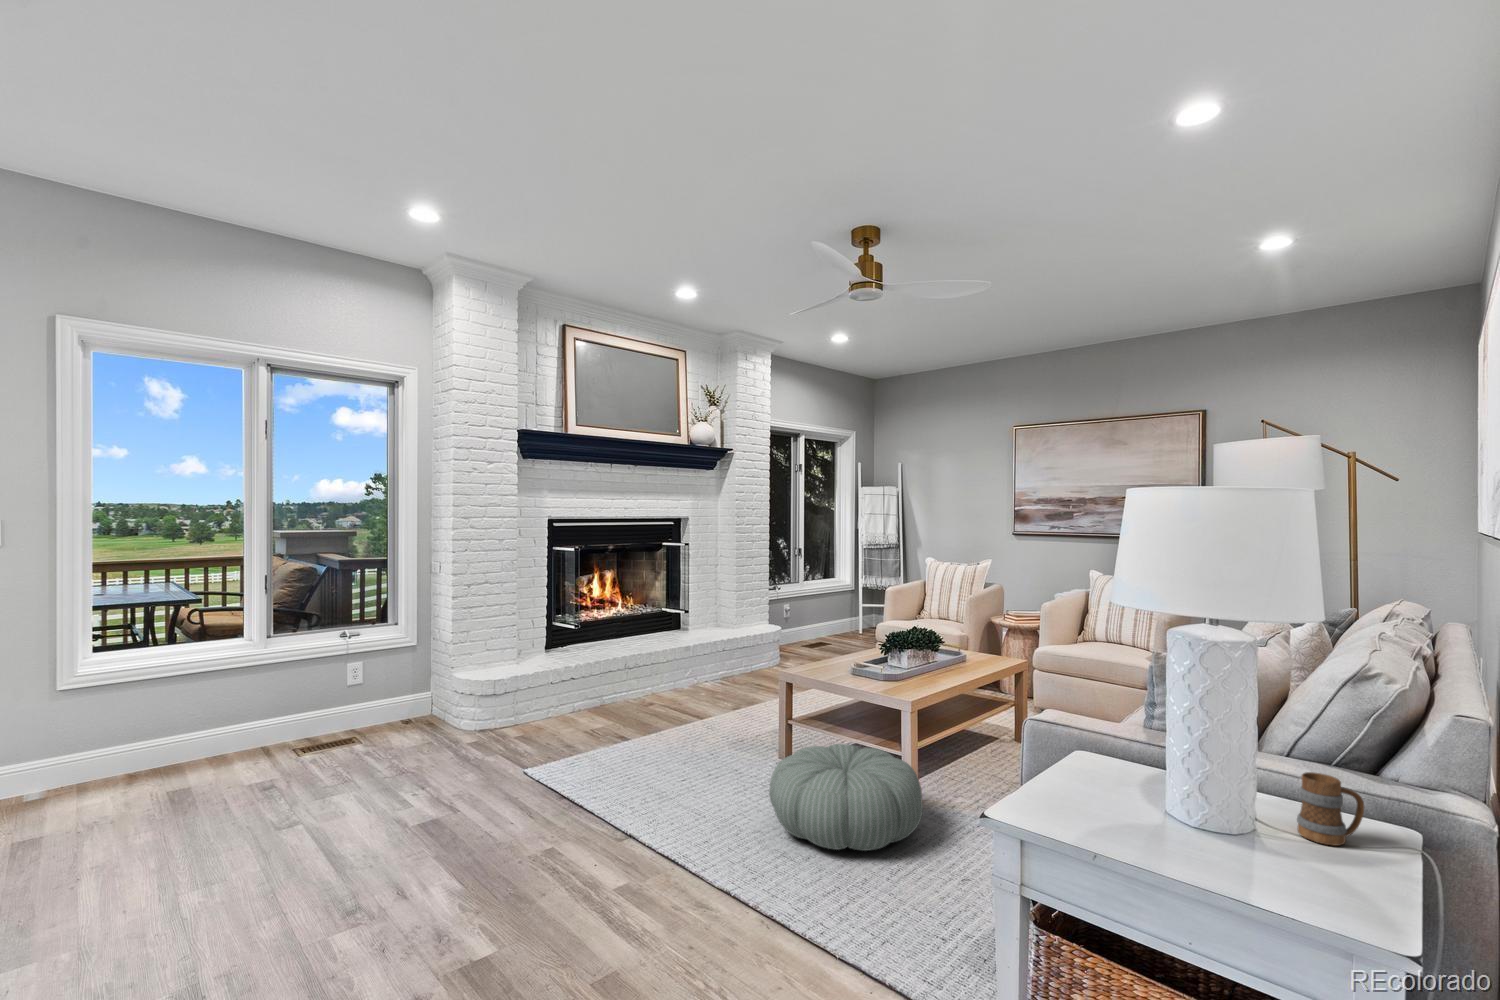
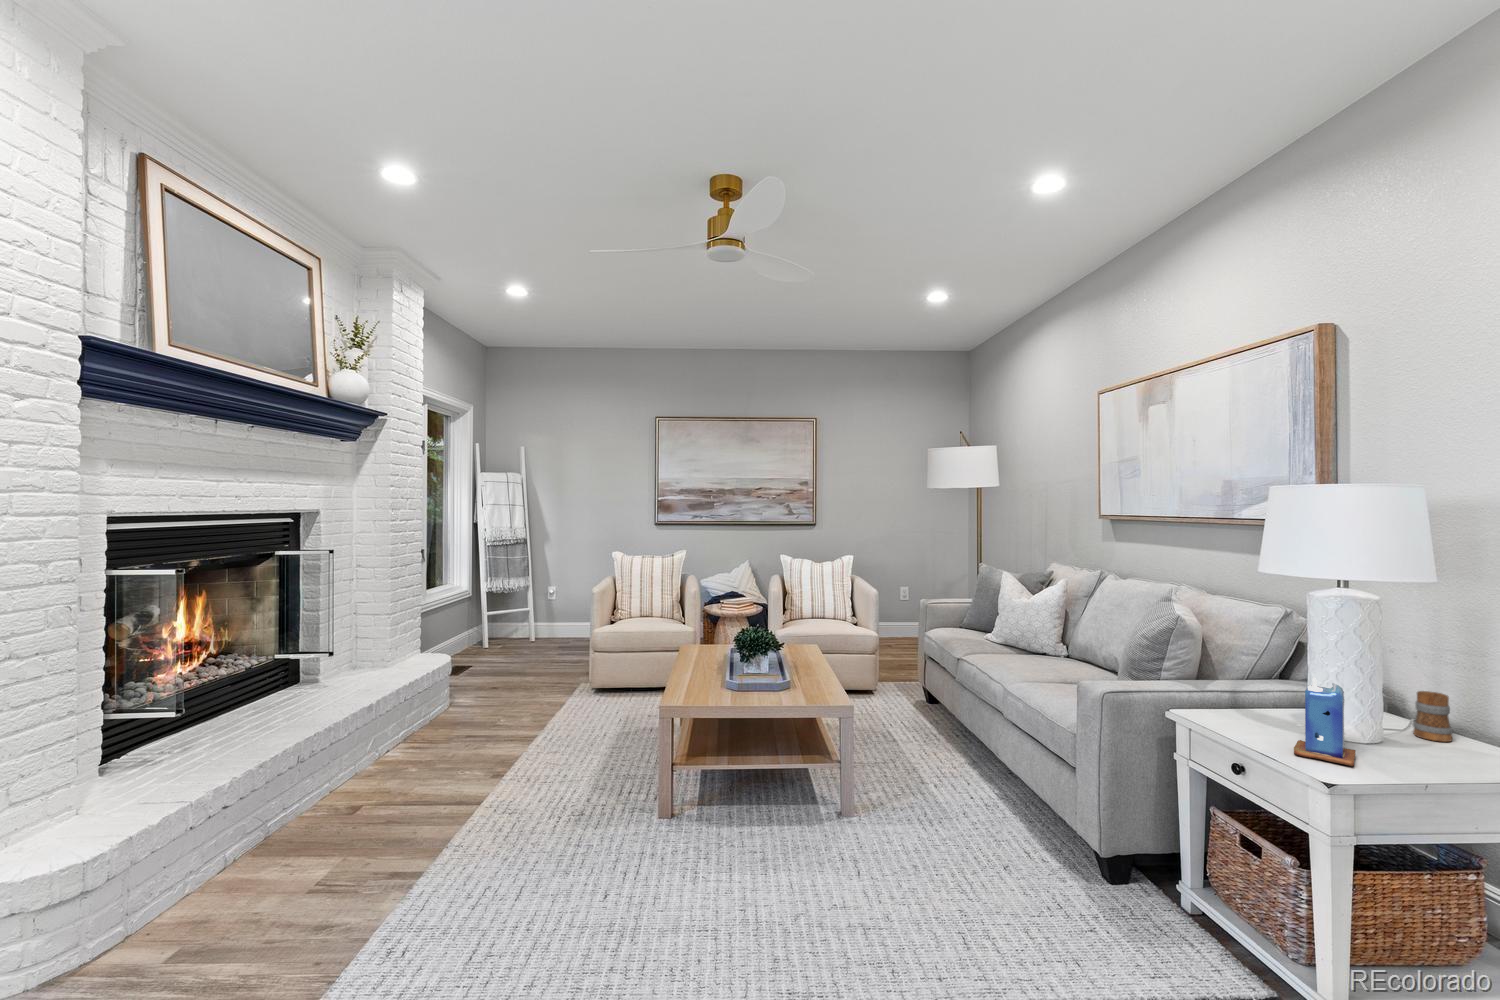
candle: none [1050,707,1120,806] -> present [1294,677,1355,766]
pouf: present [769,744,923,851] -> none [763,772,948,910]

